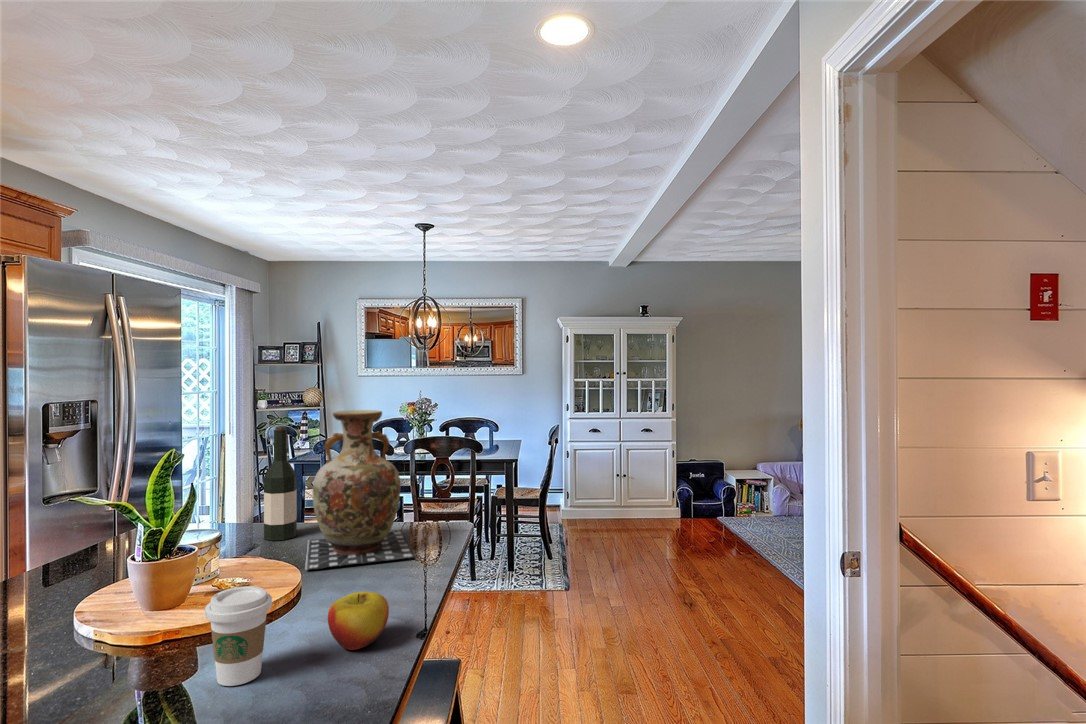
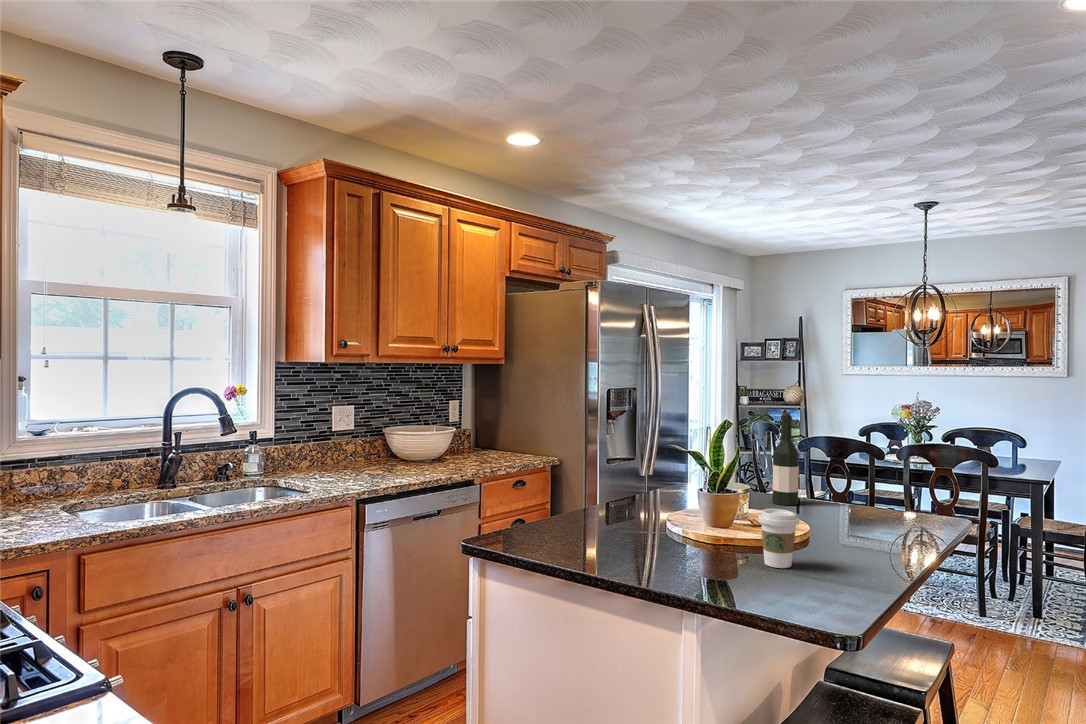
vase: present [305,410,413,570] -> none [809,402,905,532]
apple: present [328,591,389,650] -> none [836,532,883,570]

